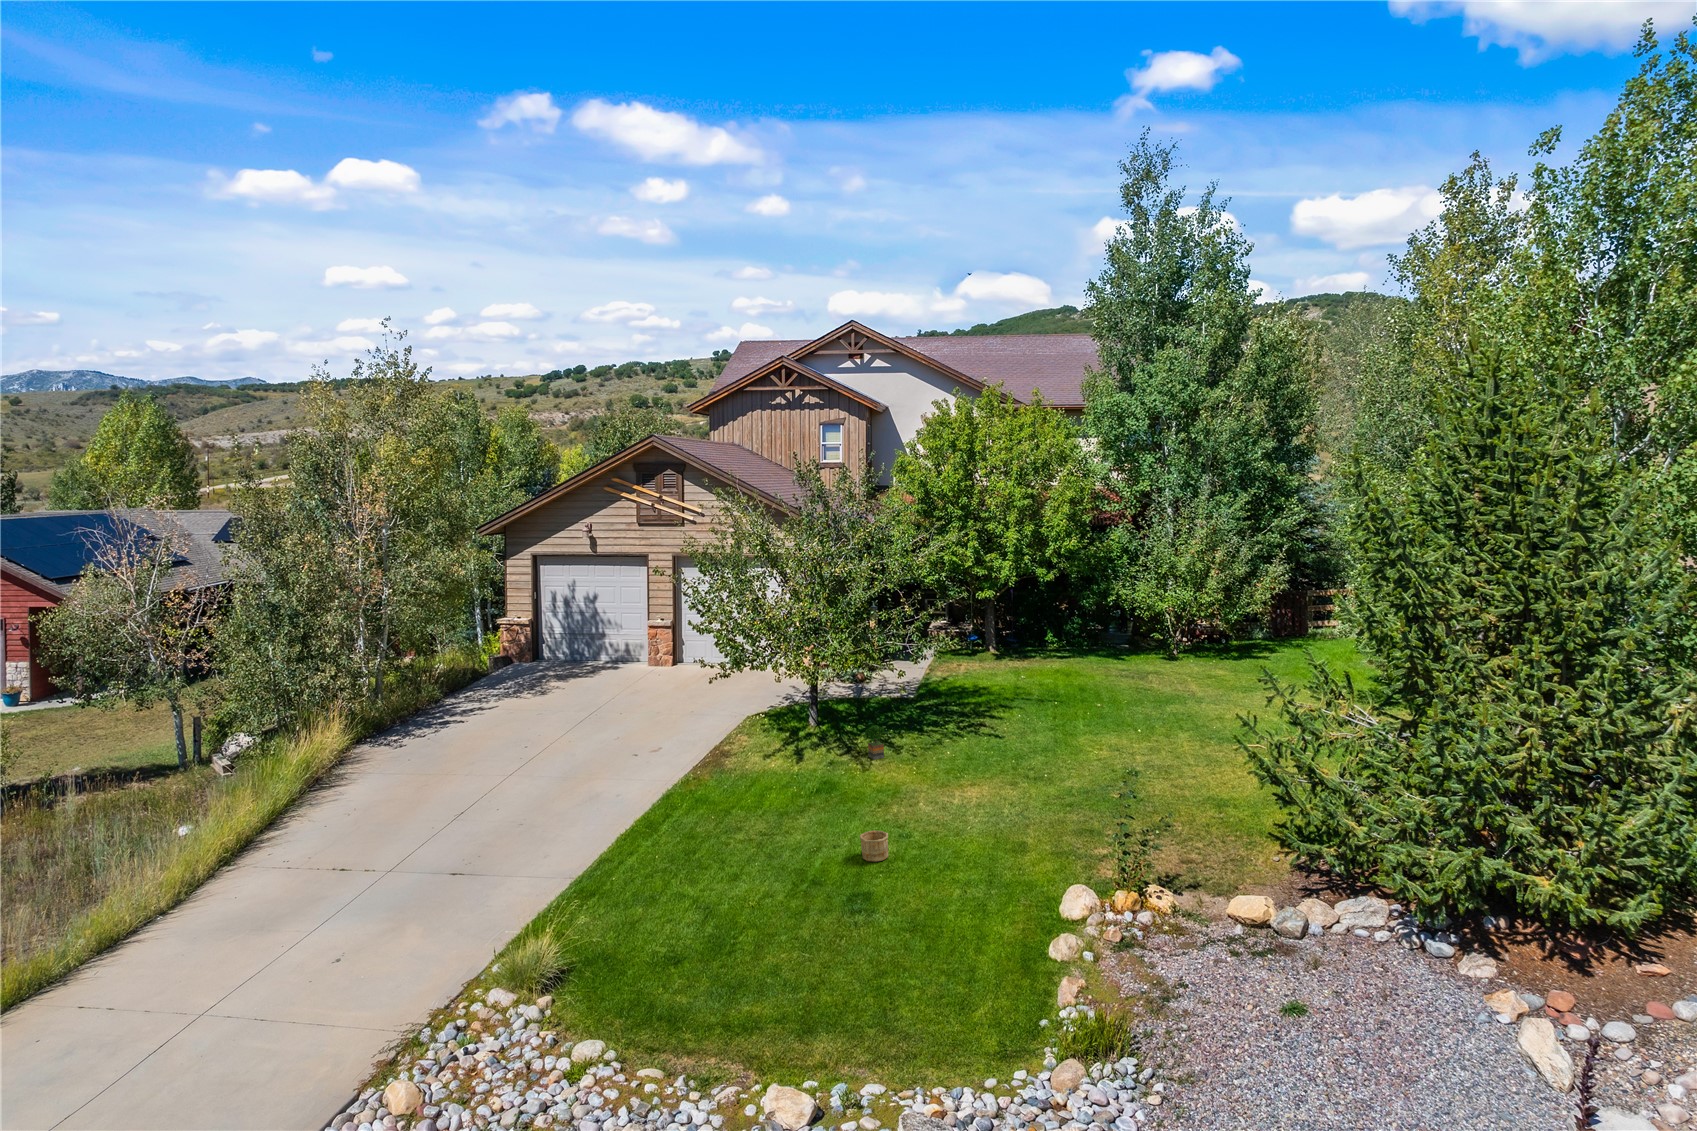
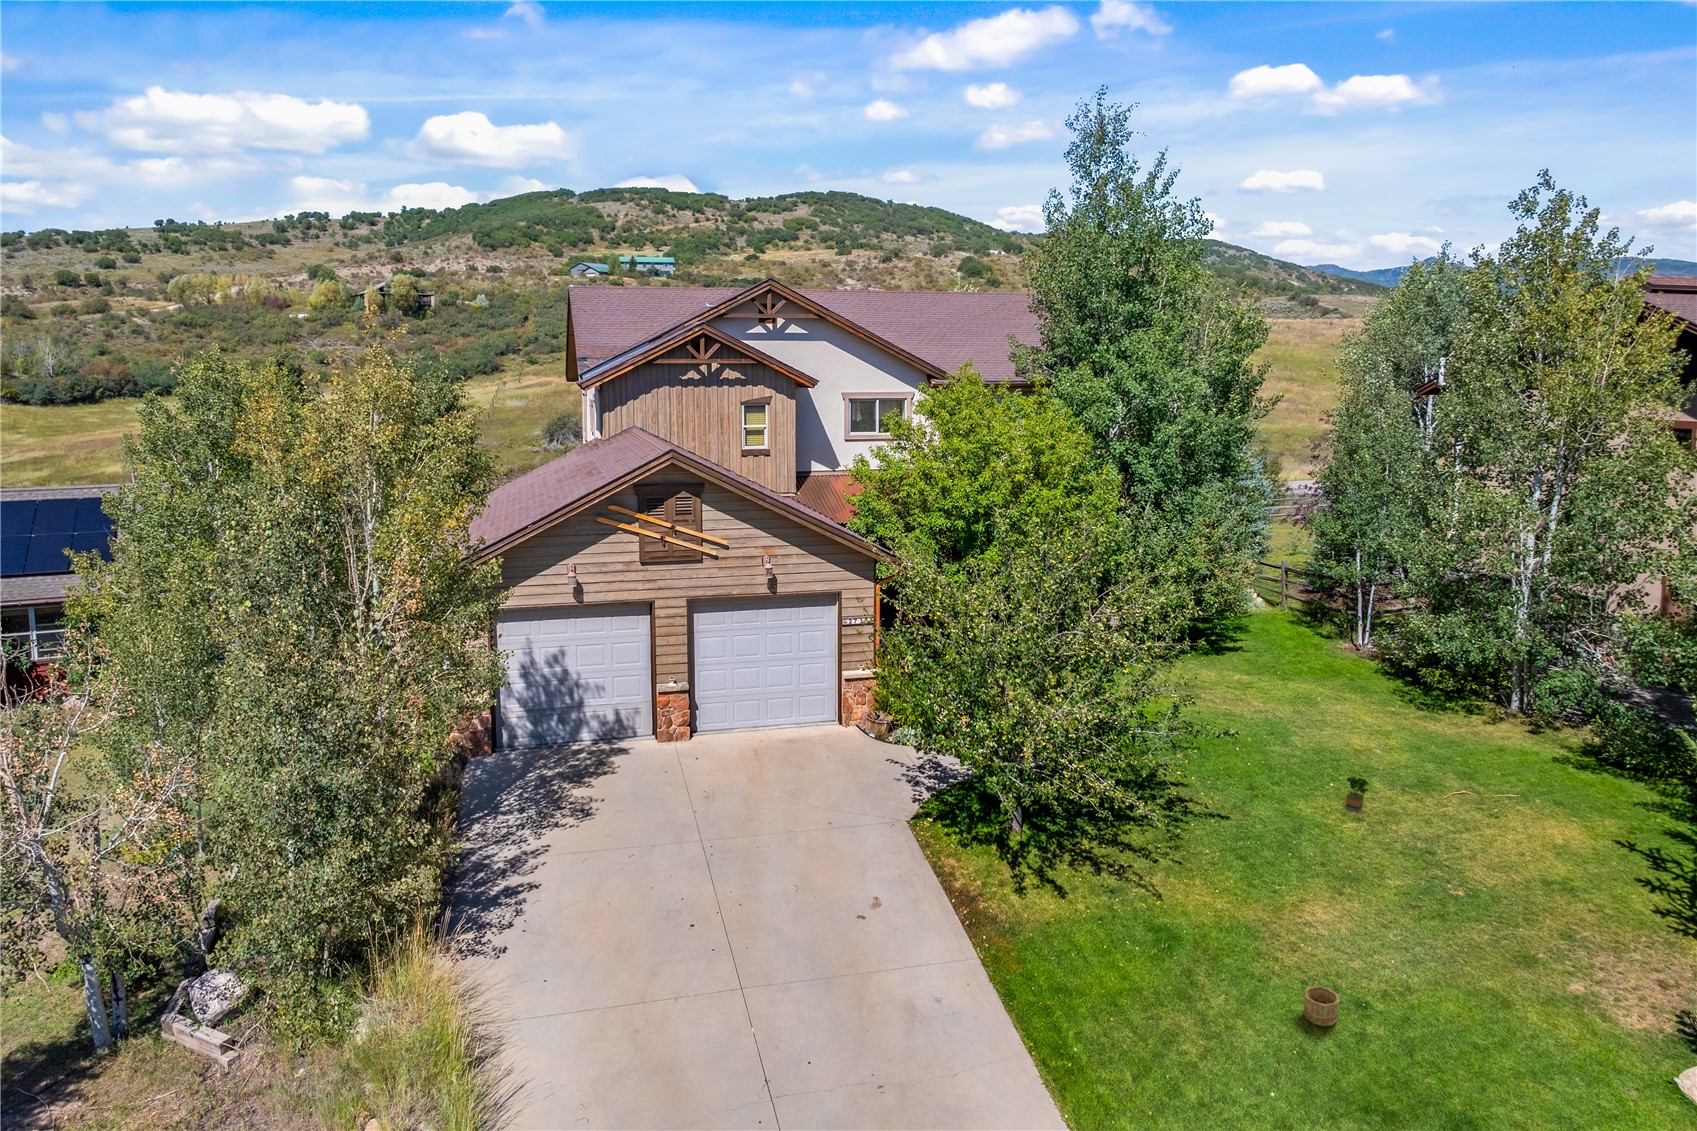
potted tree: present [865,725,887,760] -> present [1346,777,1369,813]

